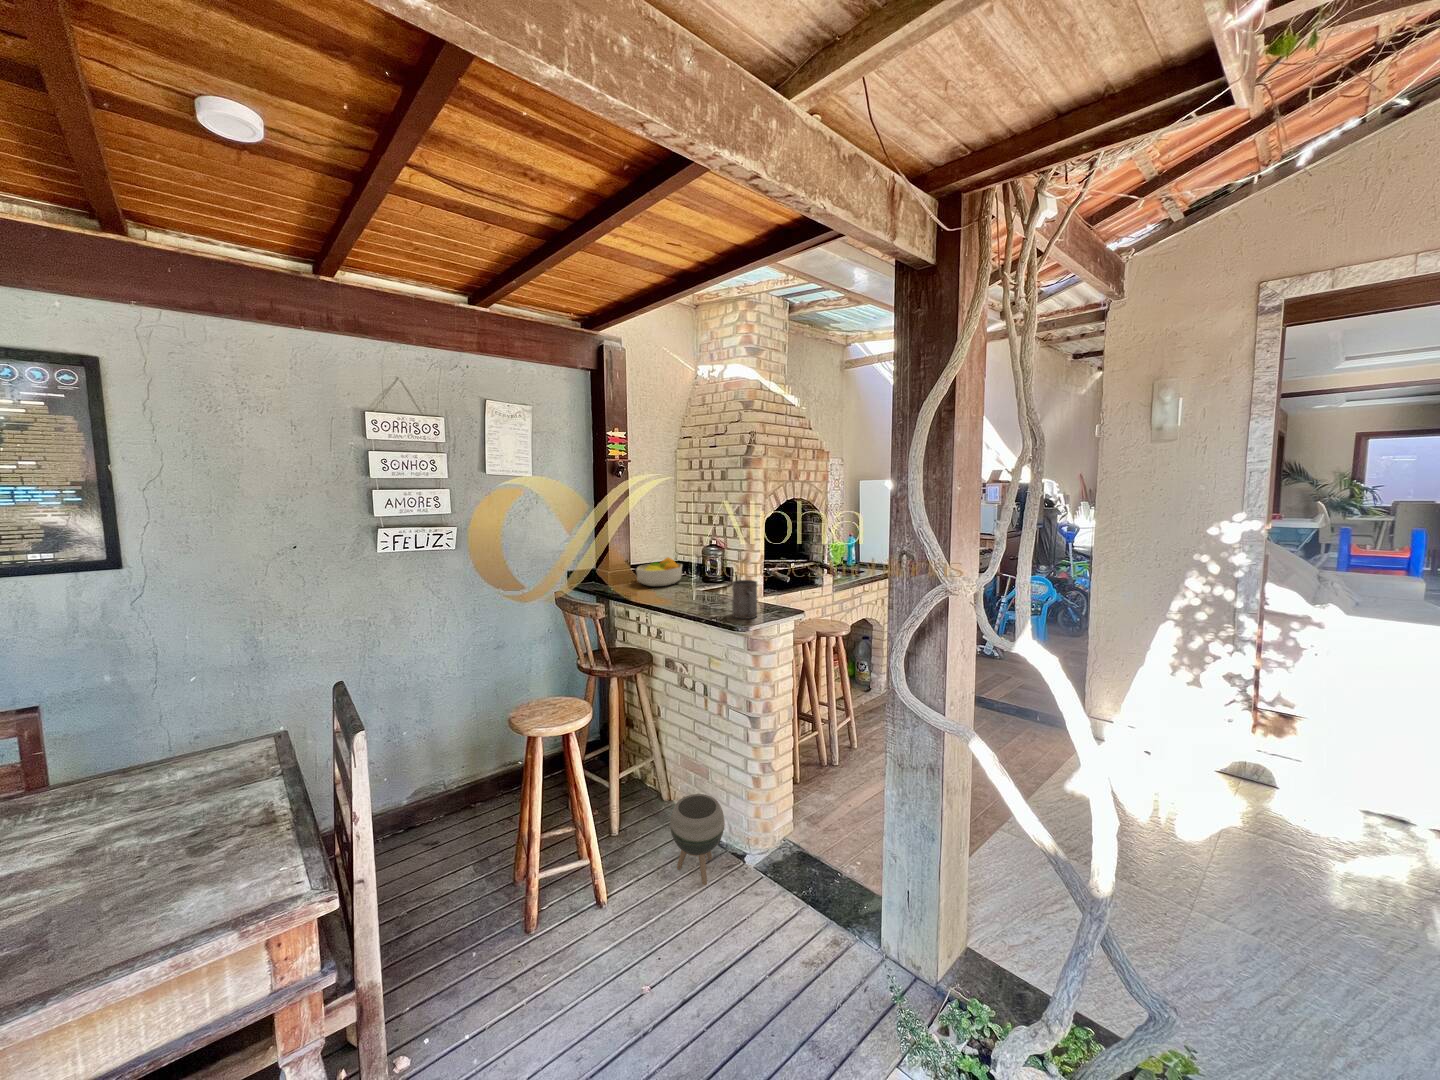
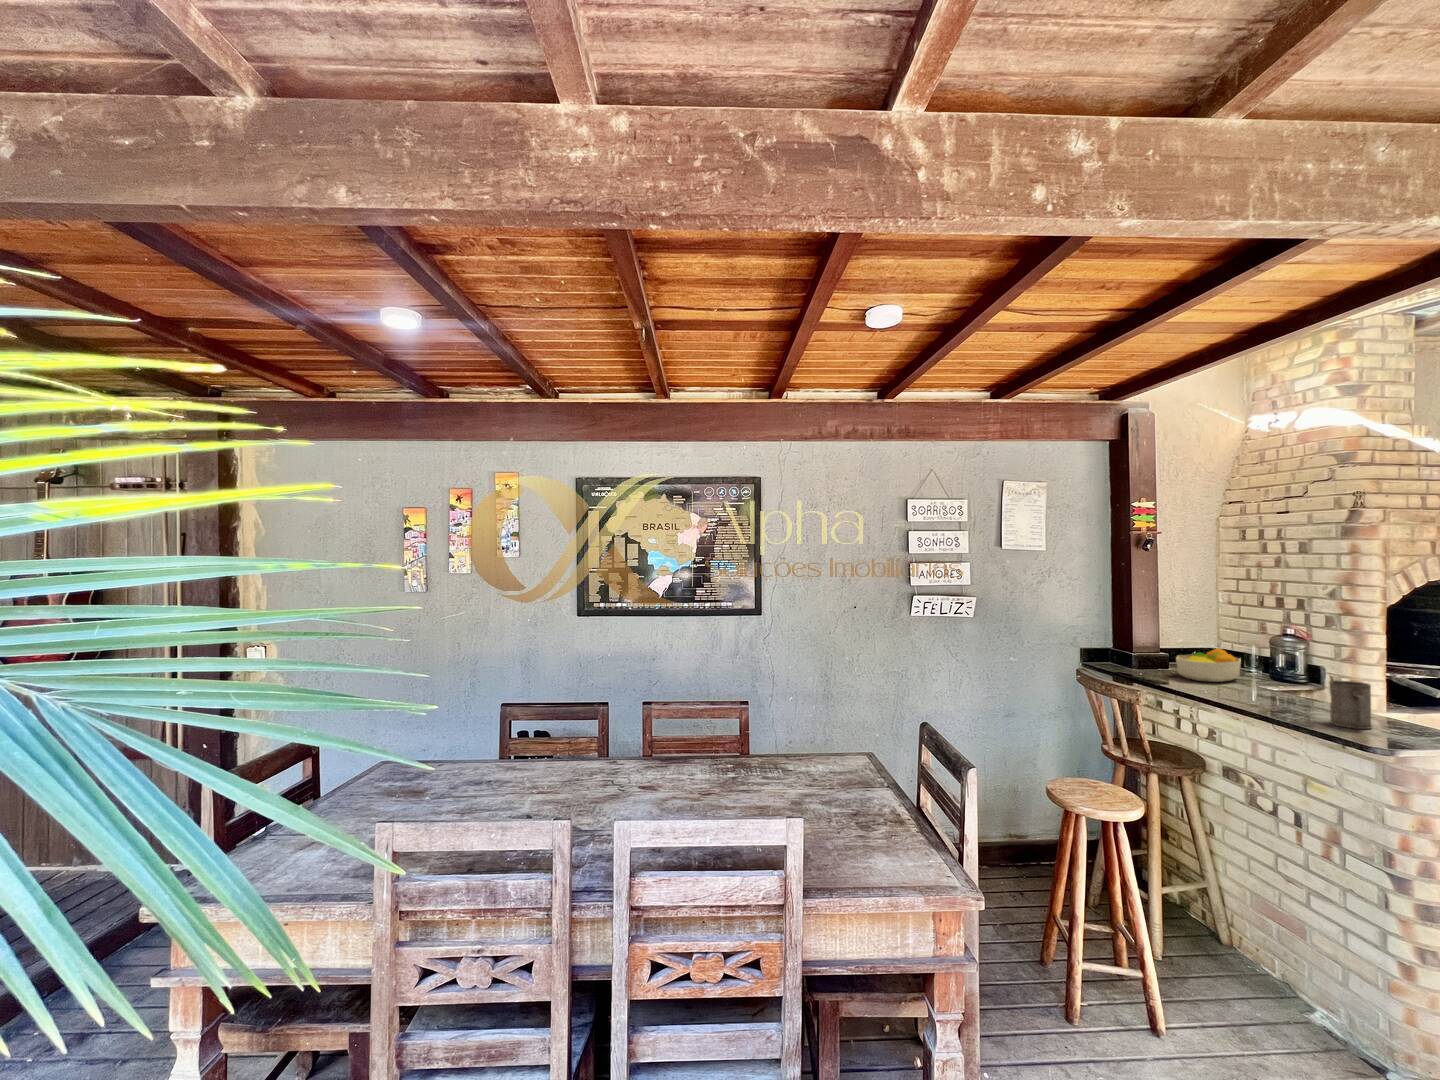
planter: present [670,794,725,885] -> none [1244,930,1327,1042]

